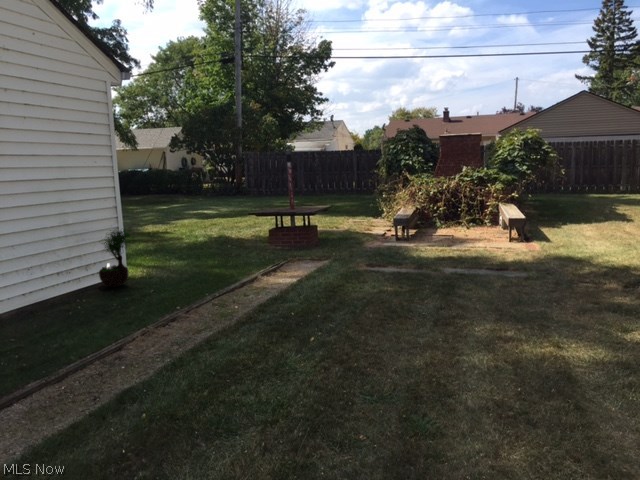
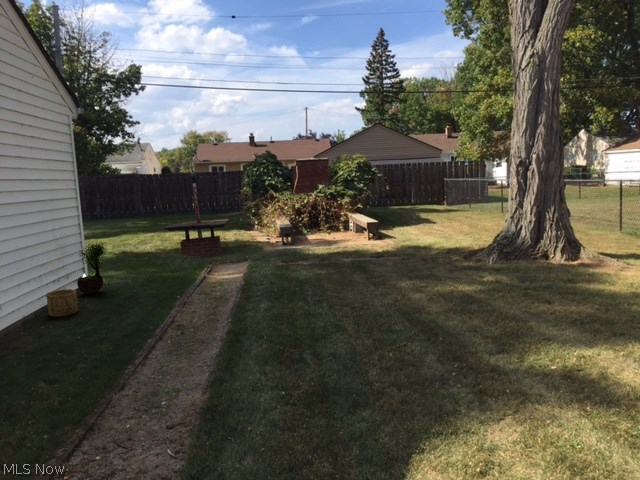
wooden bucket: none [26,283,64,316] -> present [46,289,78,317]

